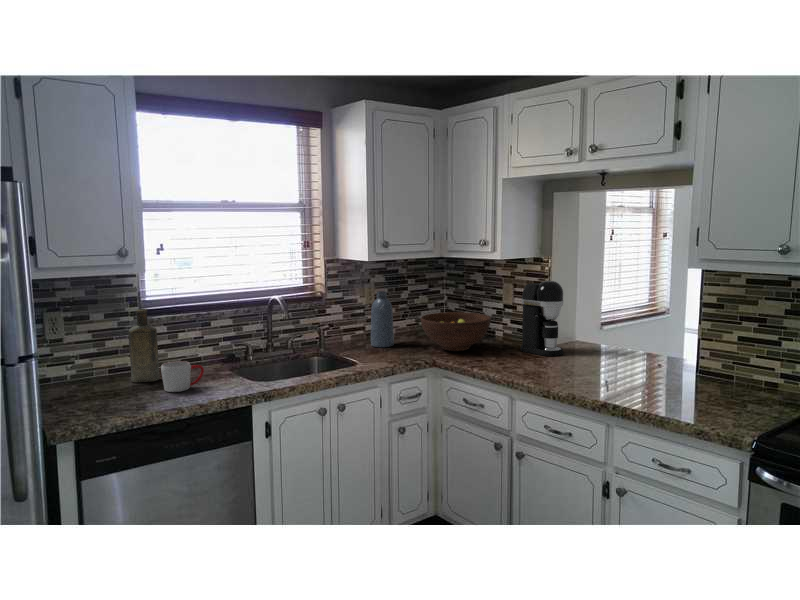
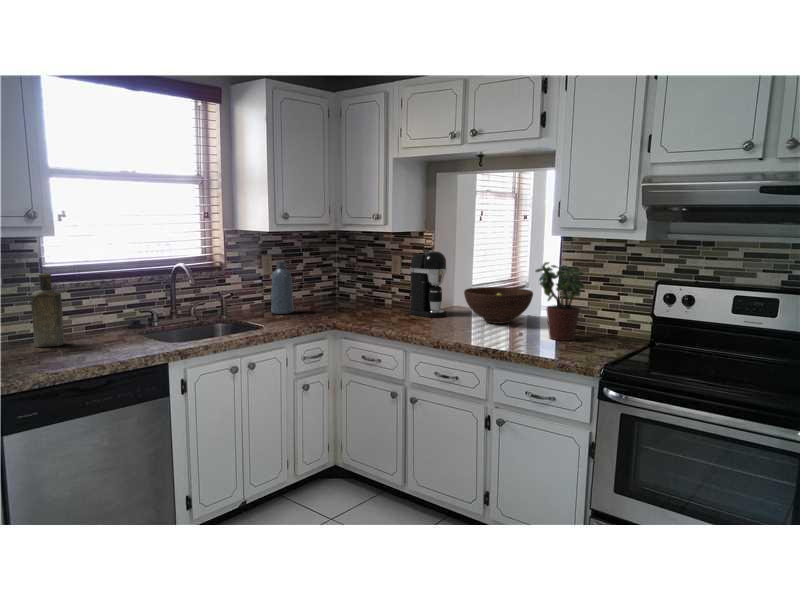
potted plant: none [668,299,733,395] -> present [536,262,584,341]
fruit bowl: present [421,312,491,351] -> present [464,287,533,324]
mug: present [161,361,204,392] -> none [71,324,115,353]

